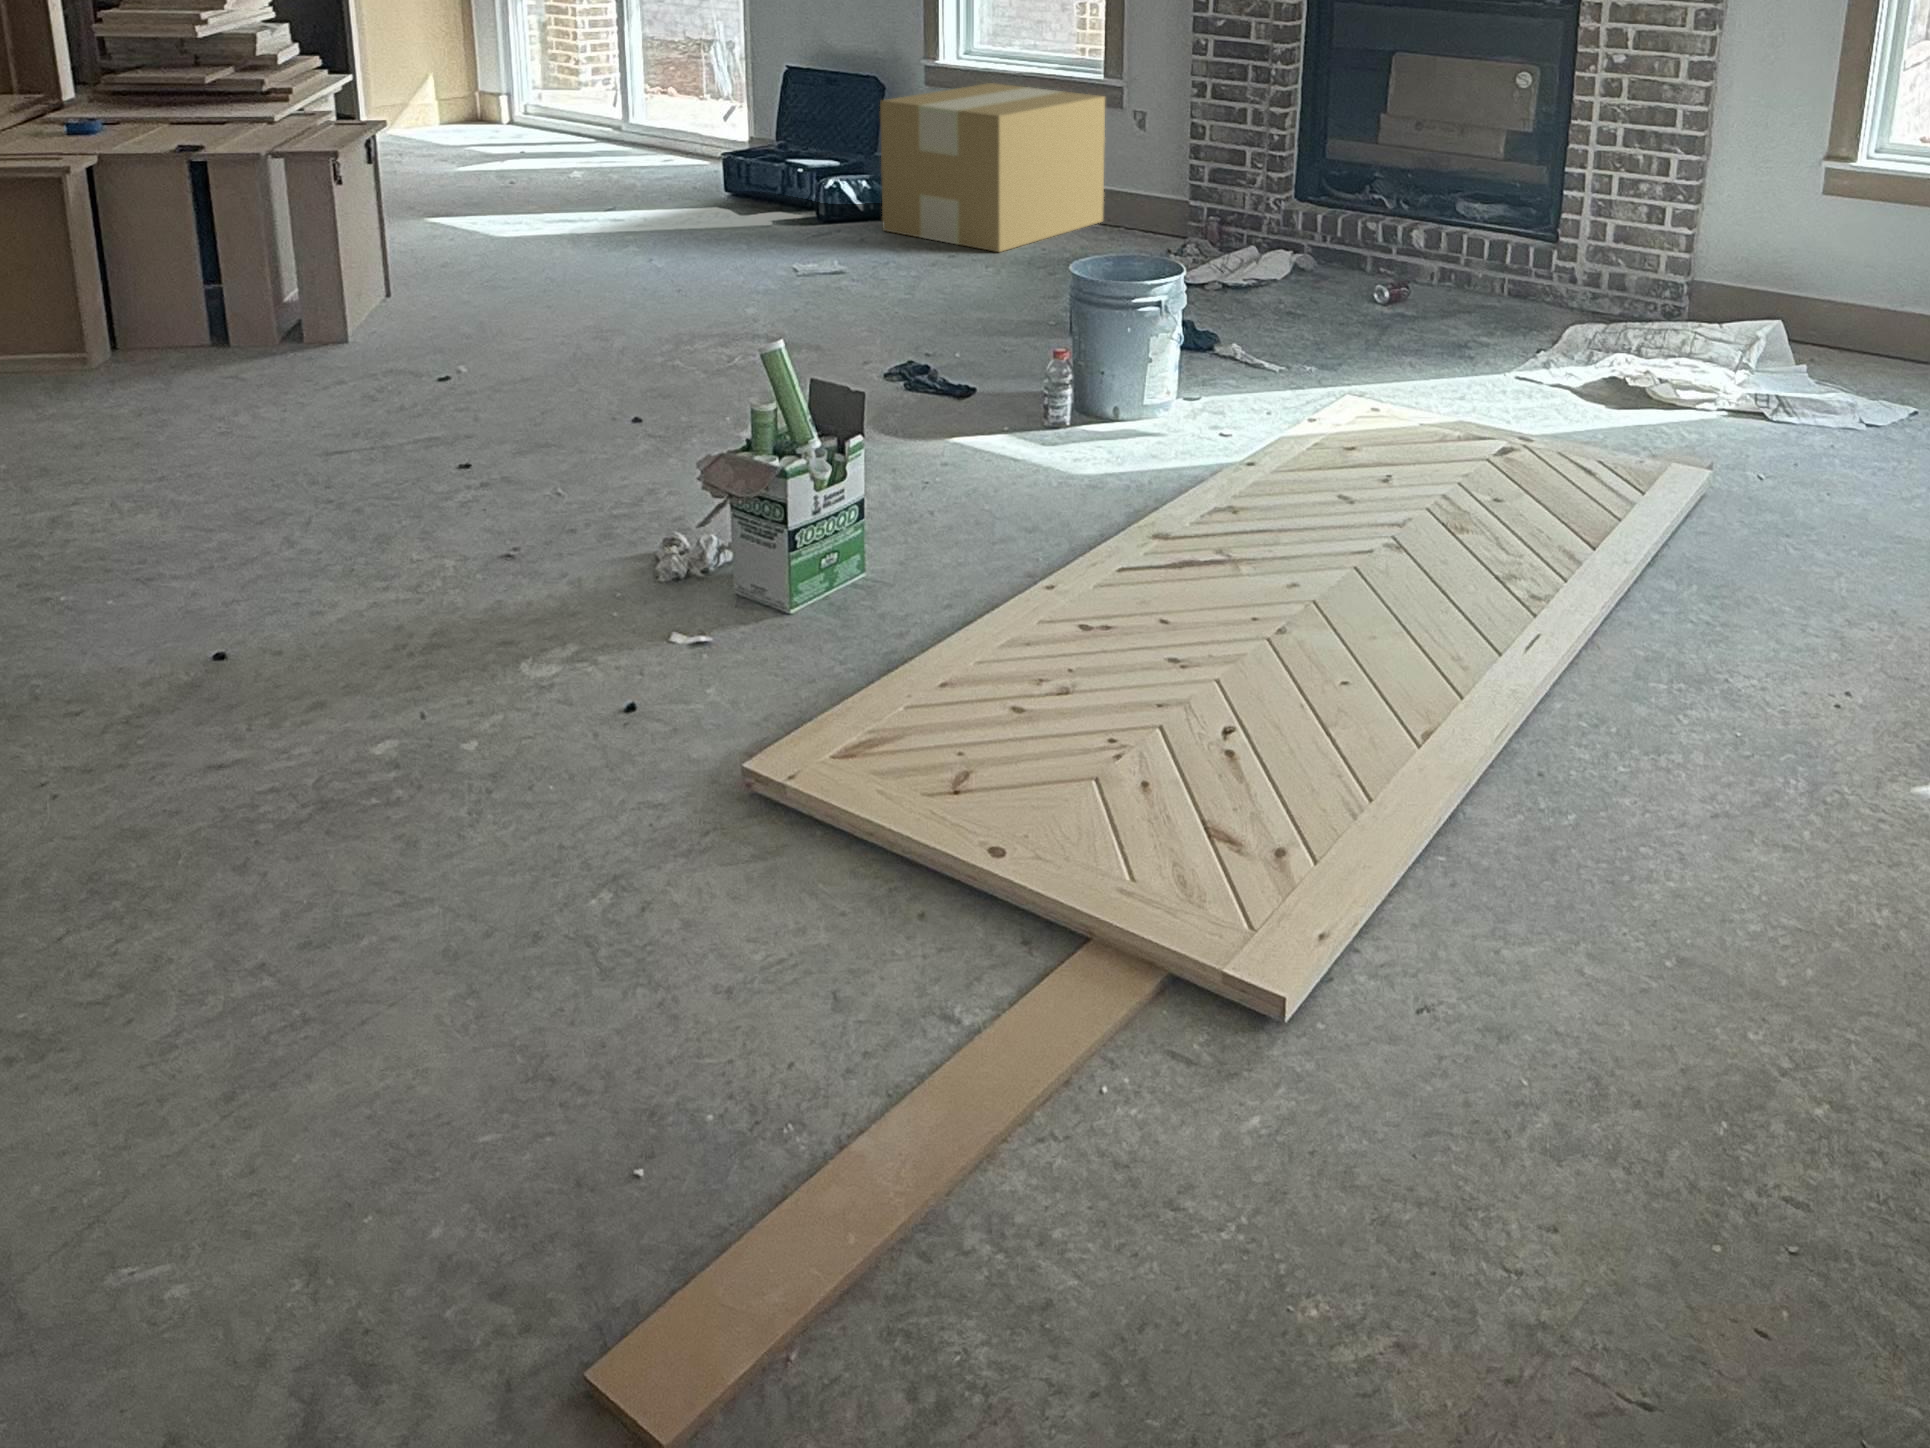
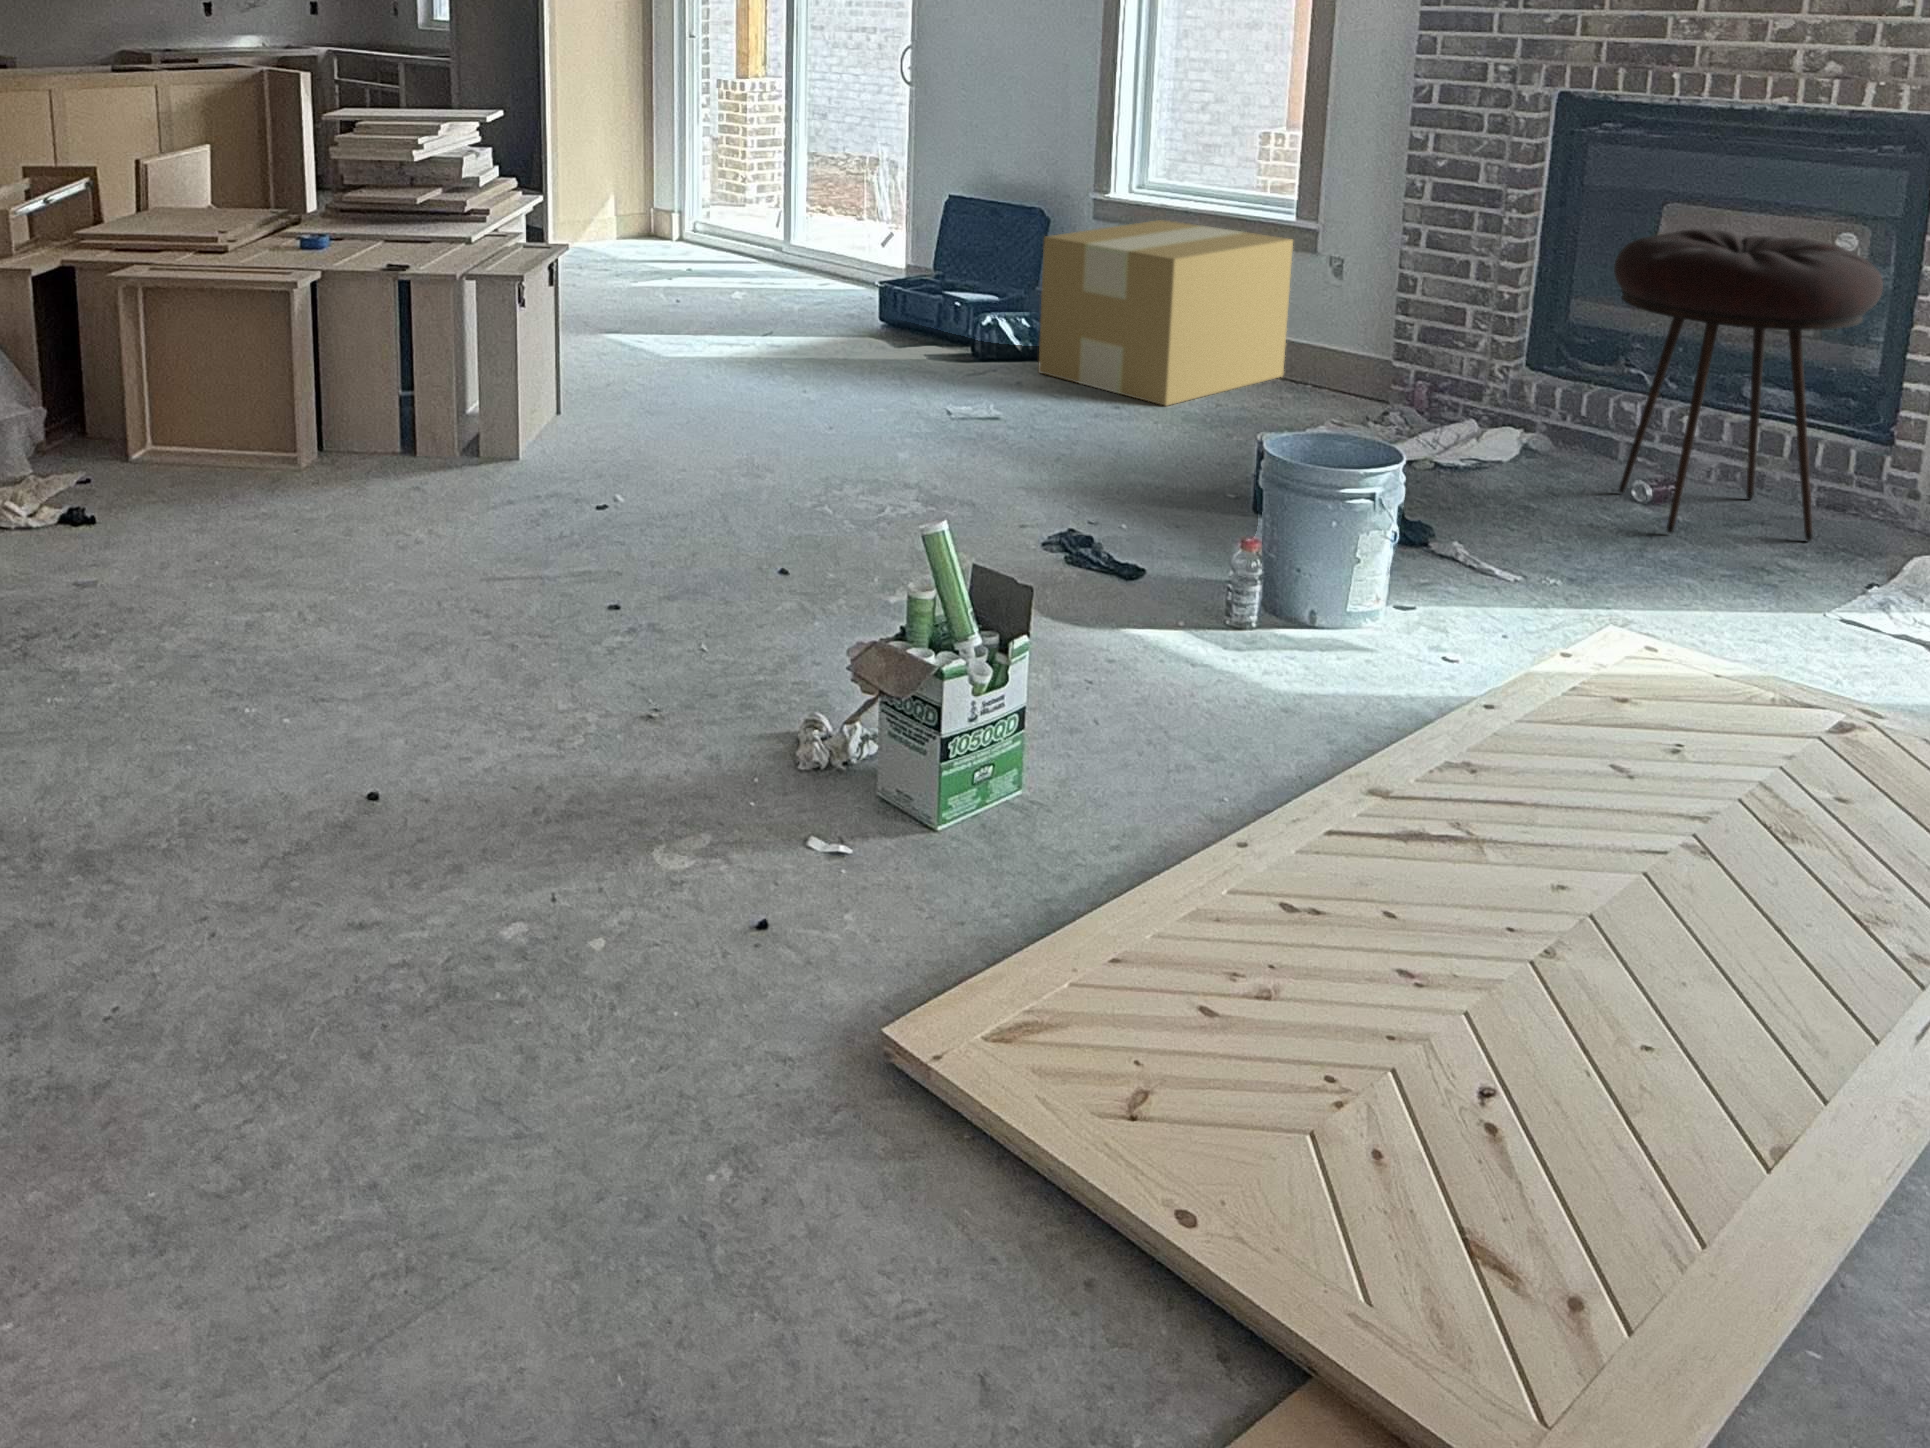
stool: none [1354,72,1545,324] -> present [1614,229,1883,541]

